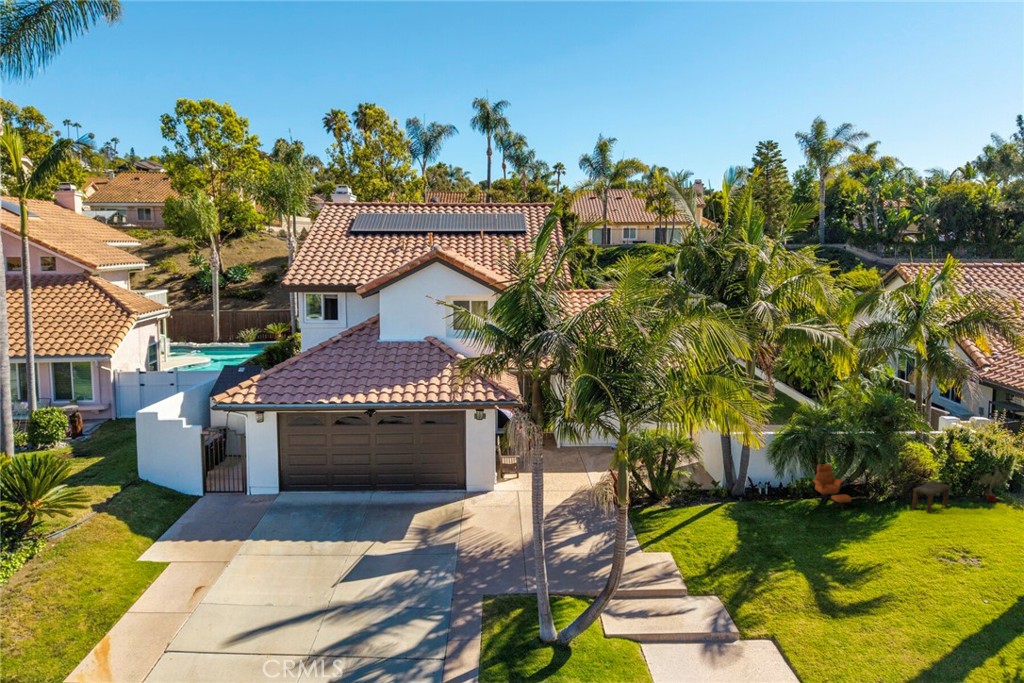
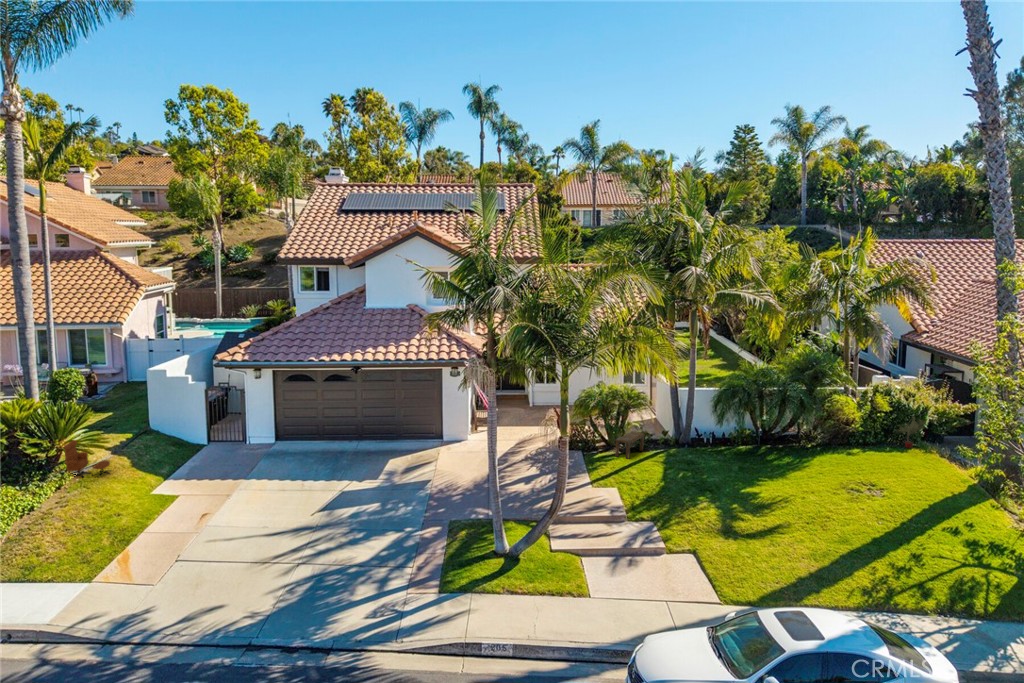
lounge chair: present [813,464,851,510] -> present [64,440,110,477]
bench: present [912,481,950,513] -> present [615,431,645,459]

